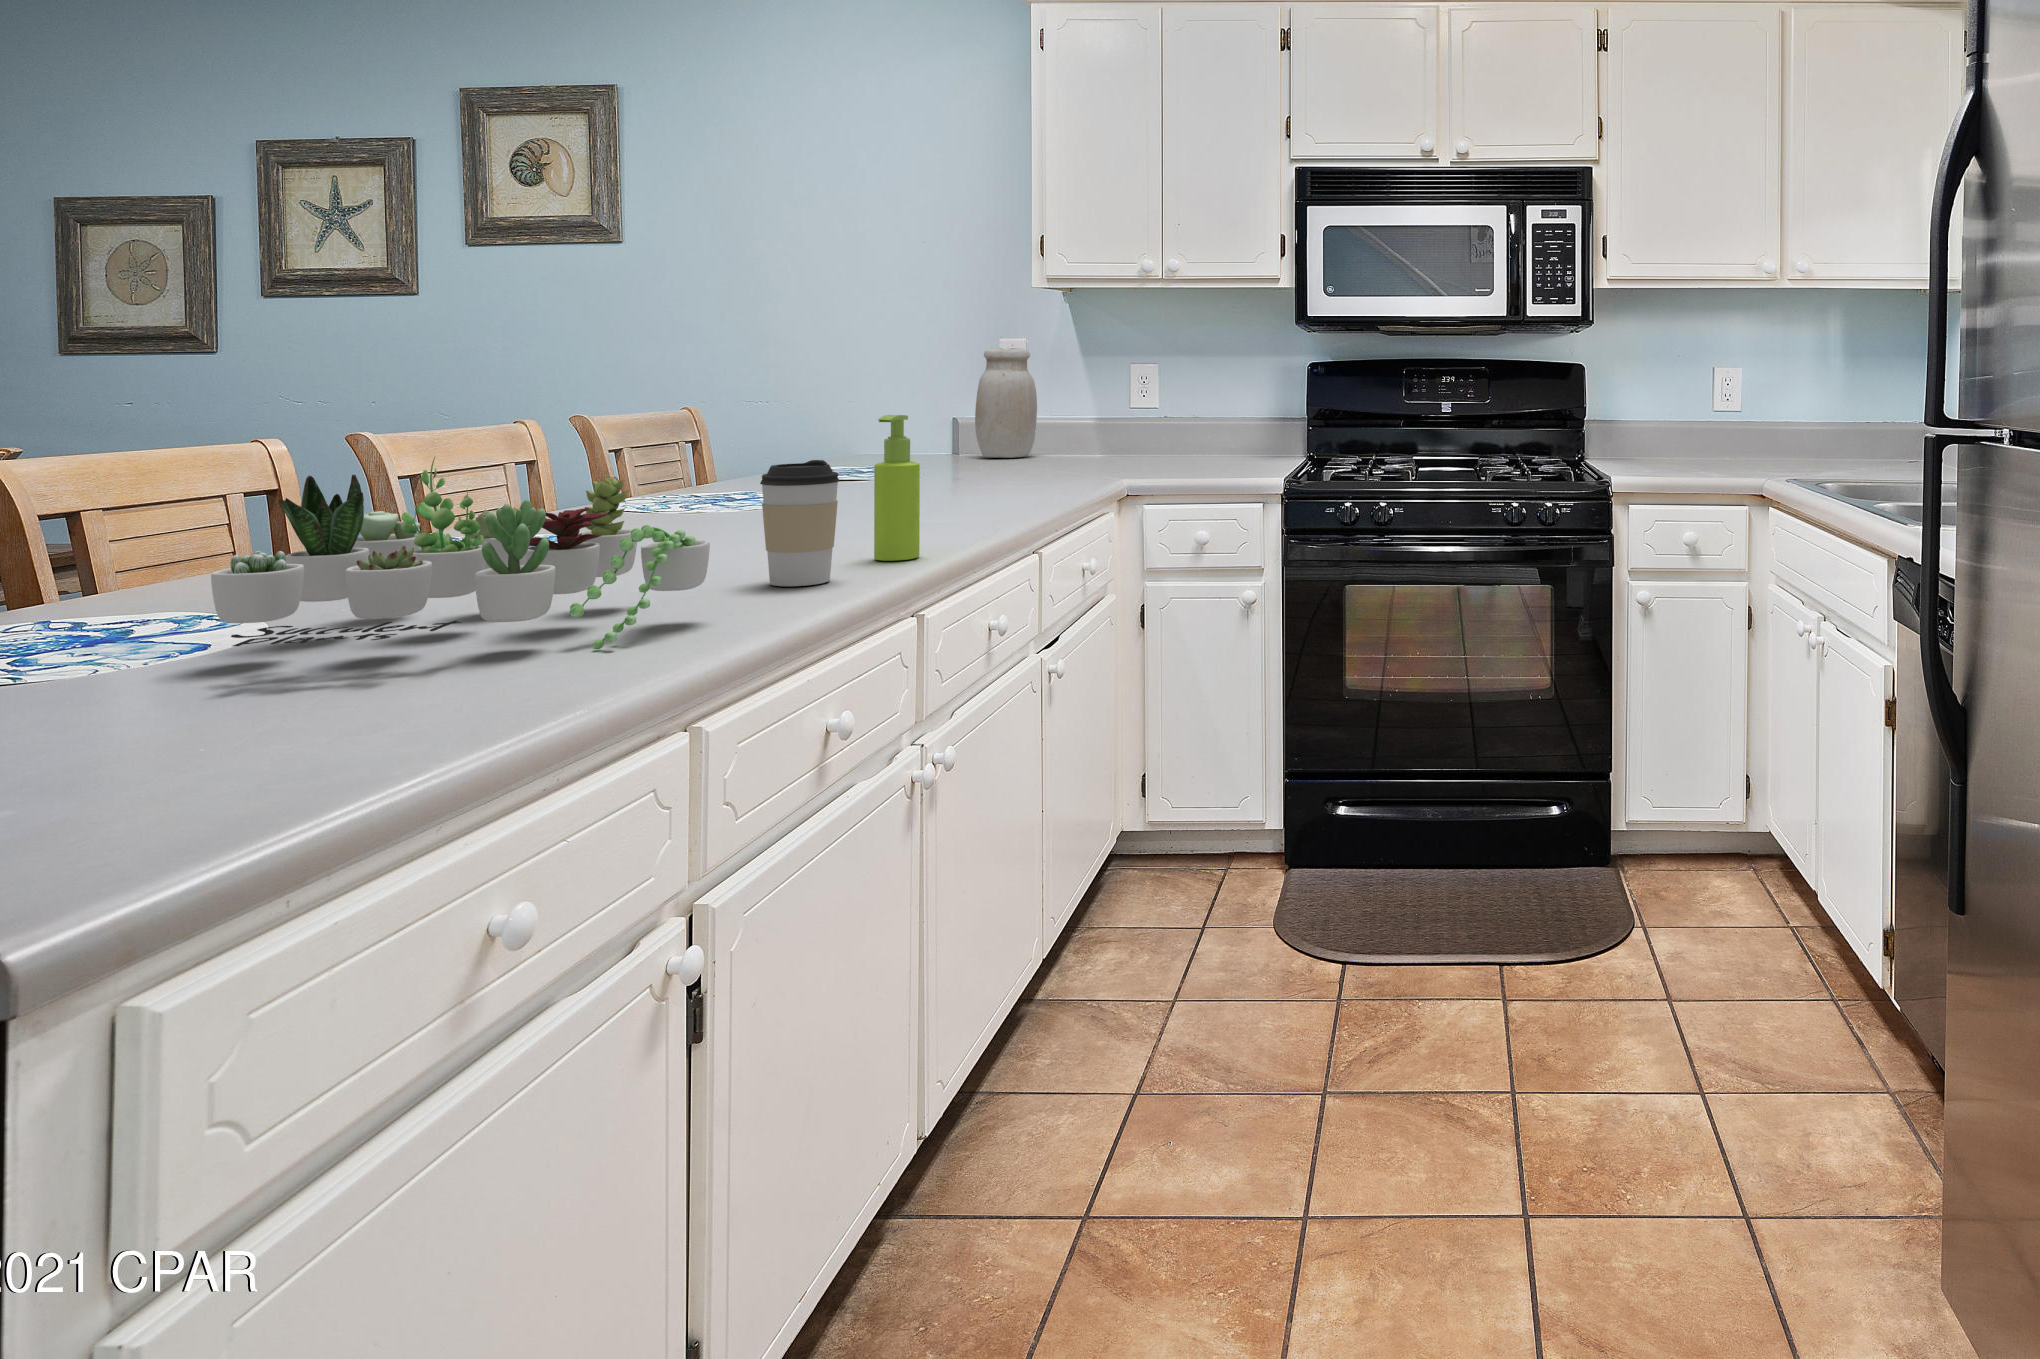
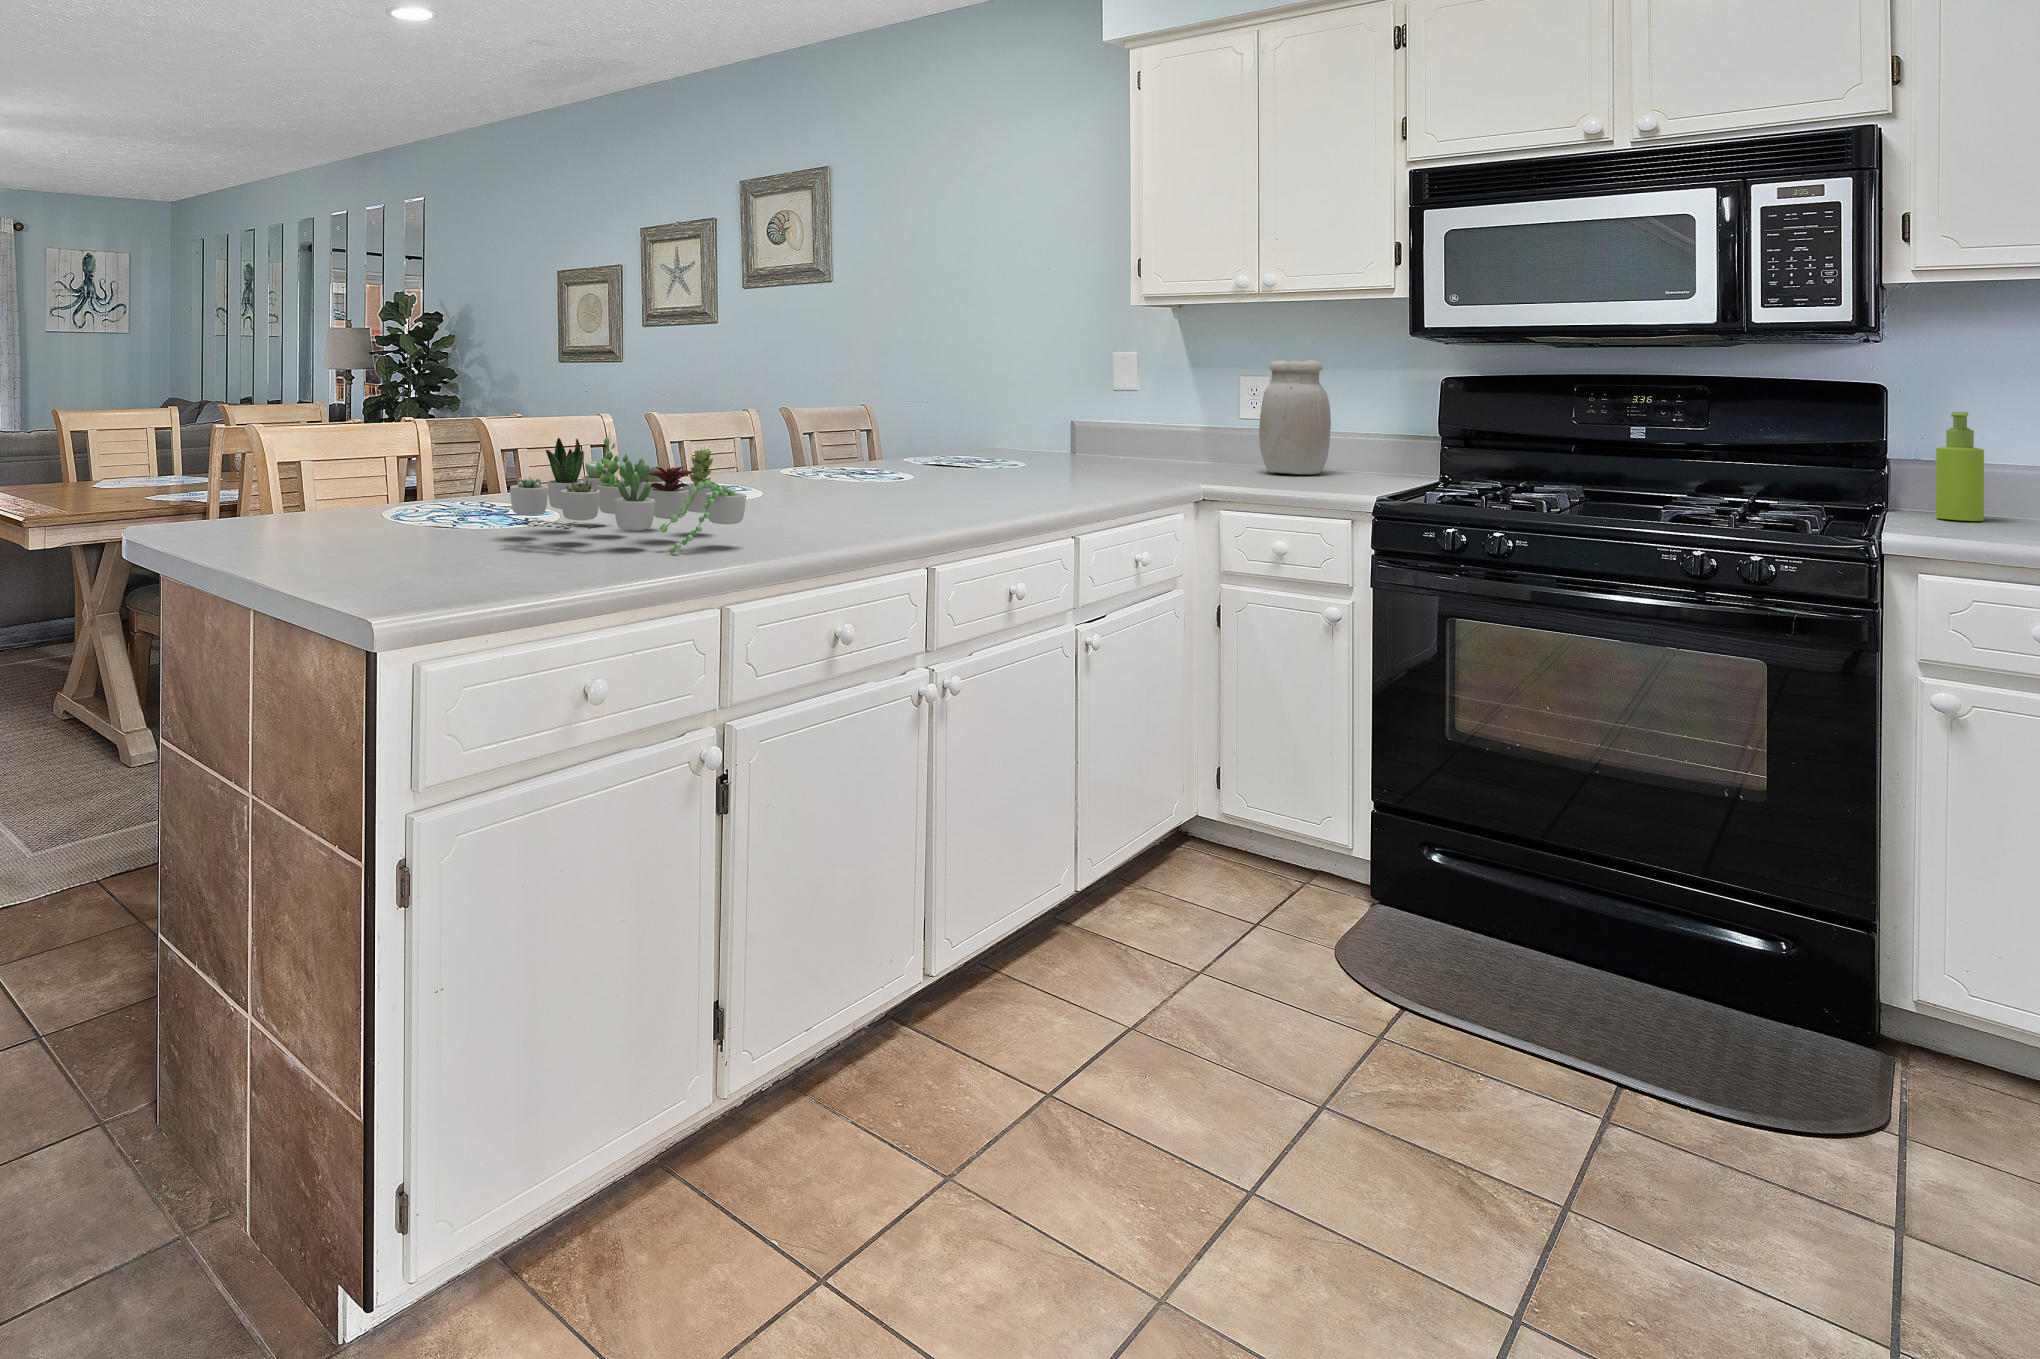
jar: present [975,348,1037,458] -> present [1259,360,1331,475]
soap dispenser: present [874,415,920,561] -> present [1936,412,1984,521]
coffee cup: present [760,460,839,586] -> none [800,446,852,535]

